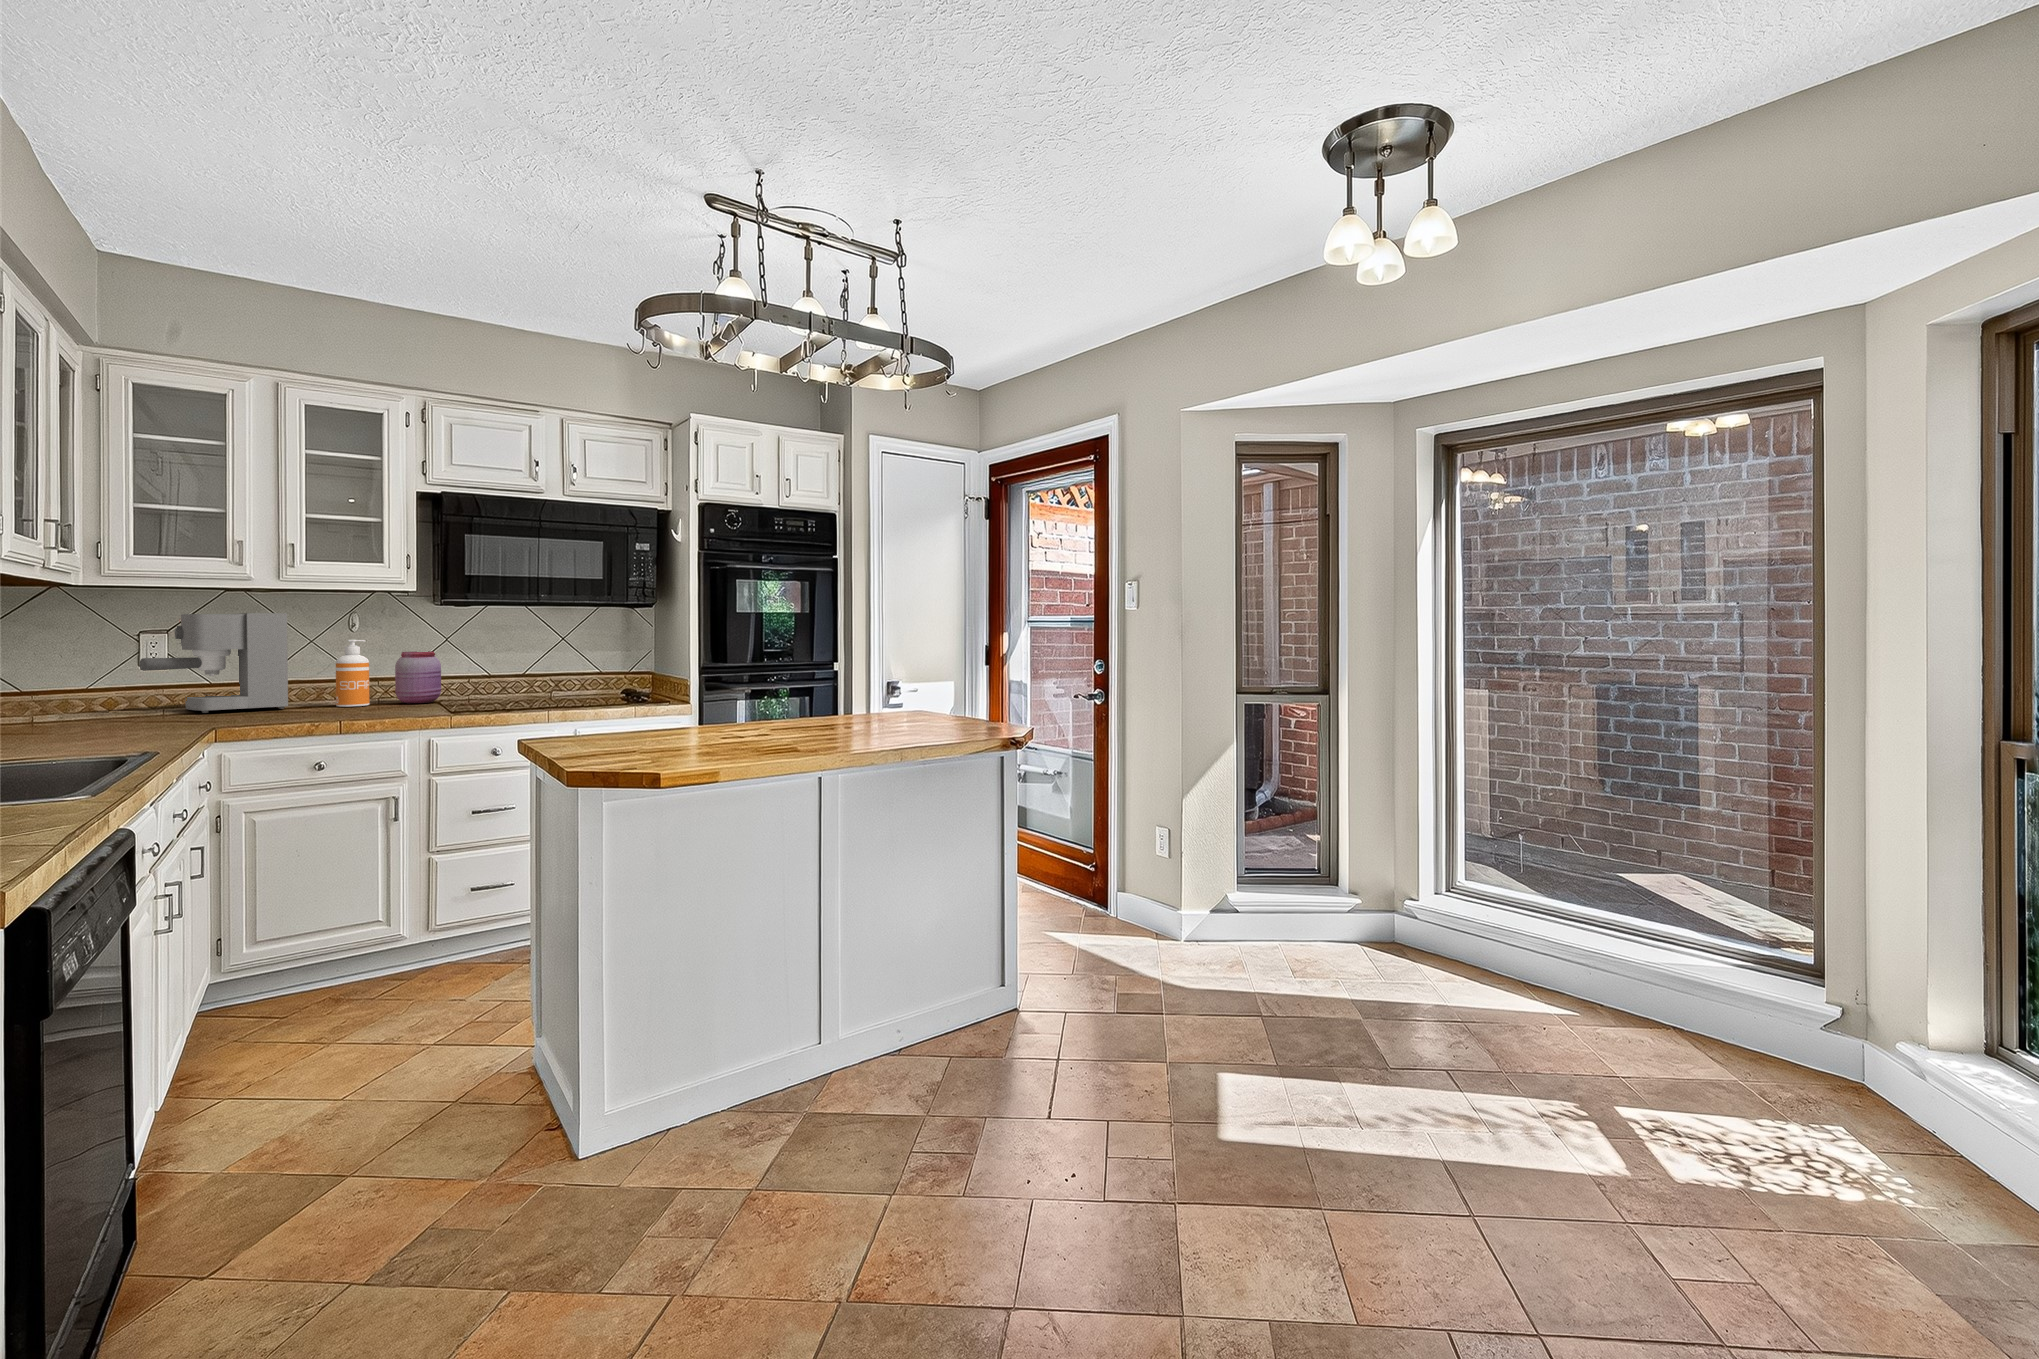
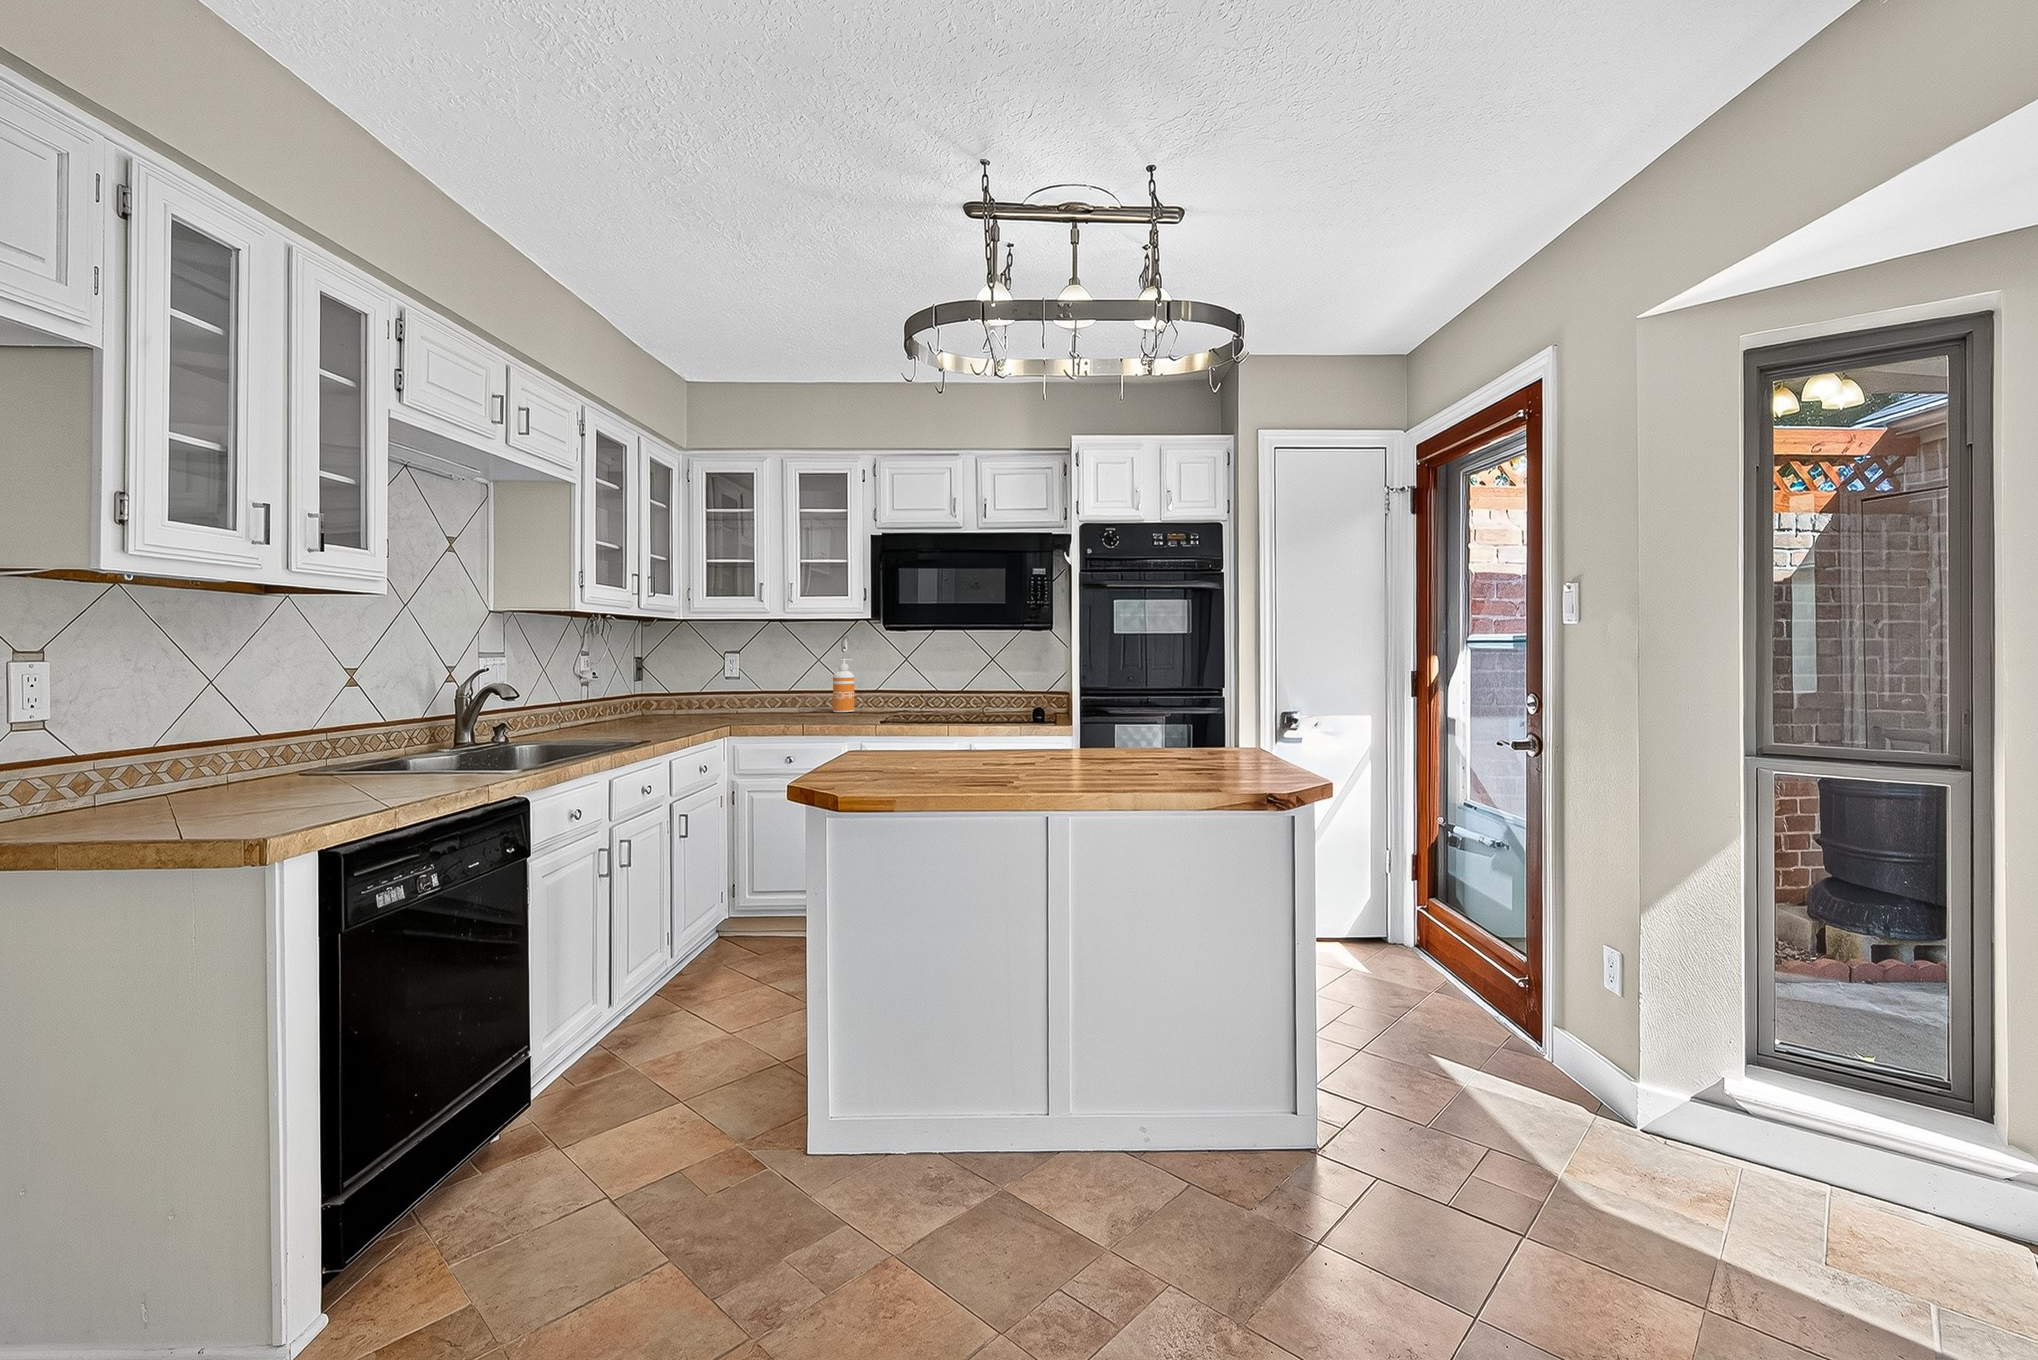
coffee maker: present [139,613,288,713] -> none [720,639,806,713]
jar: present [395,651,441,703] -> none [872,669,904,712]

